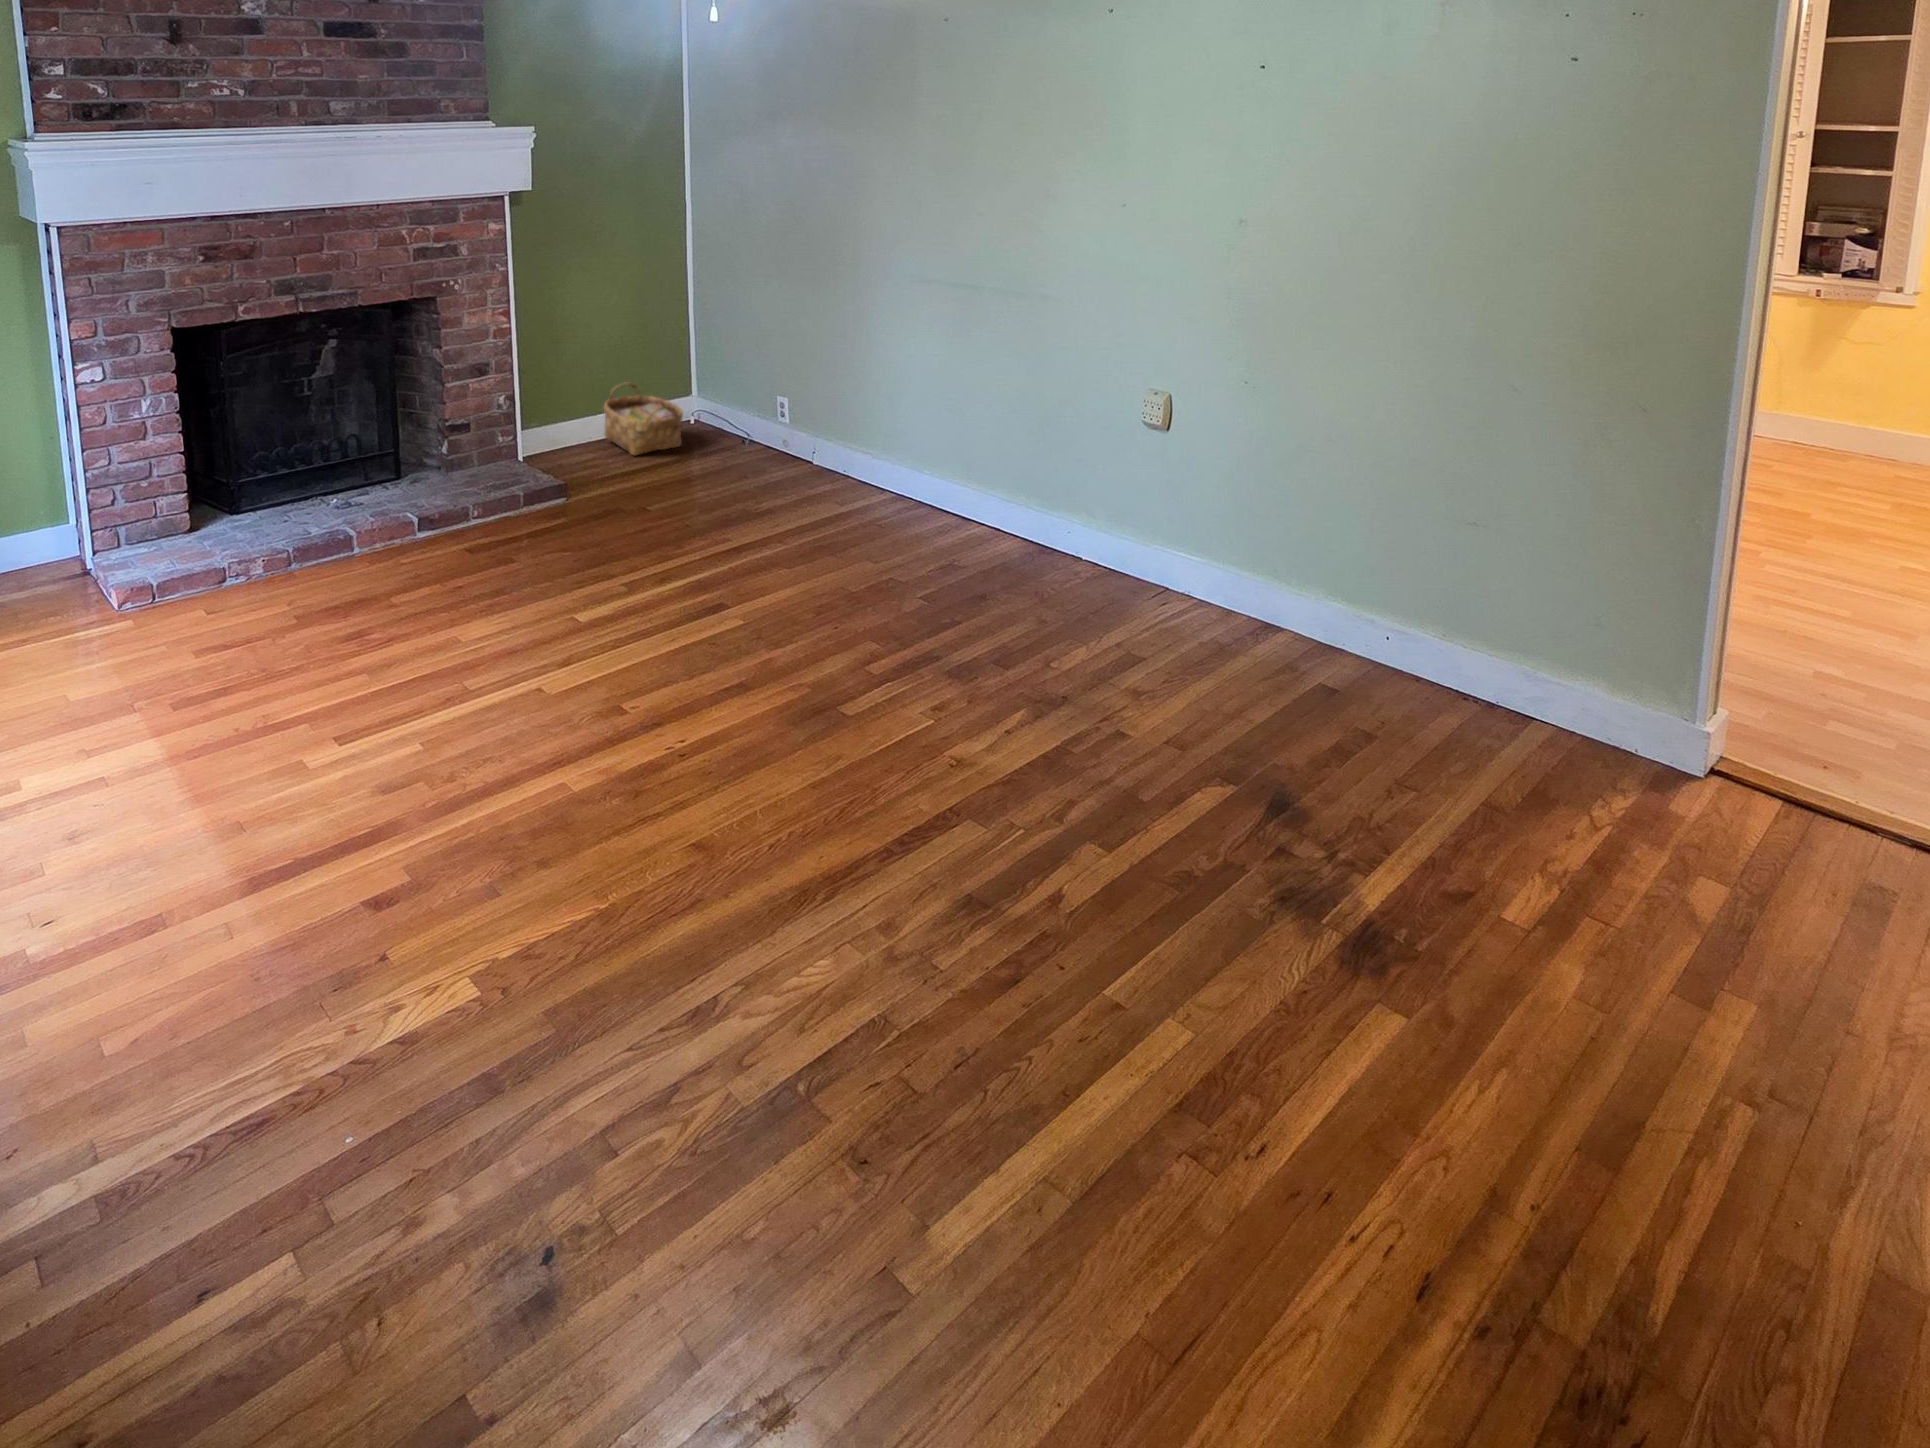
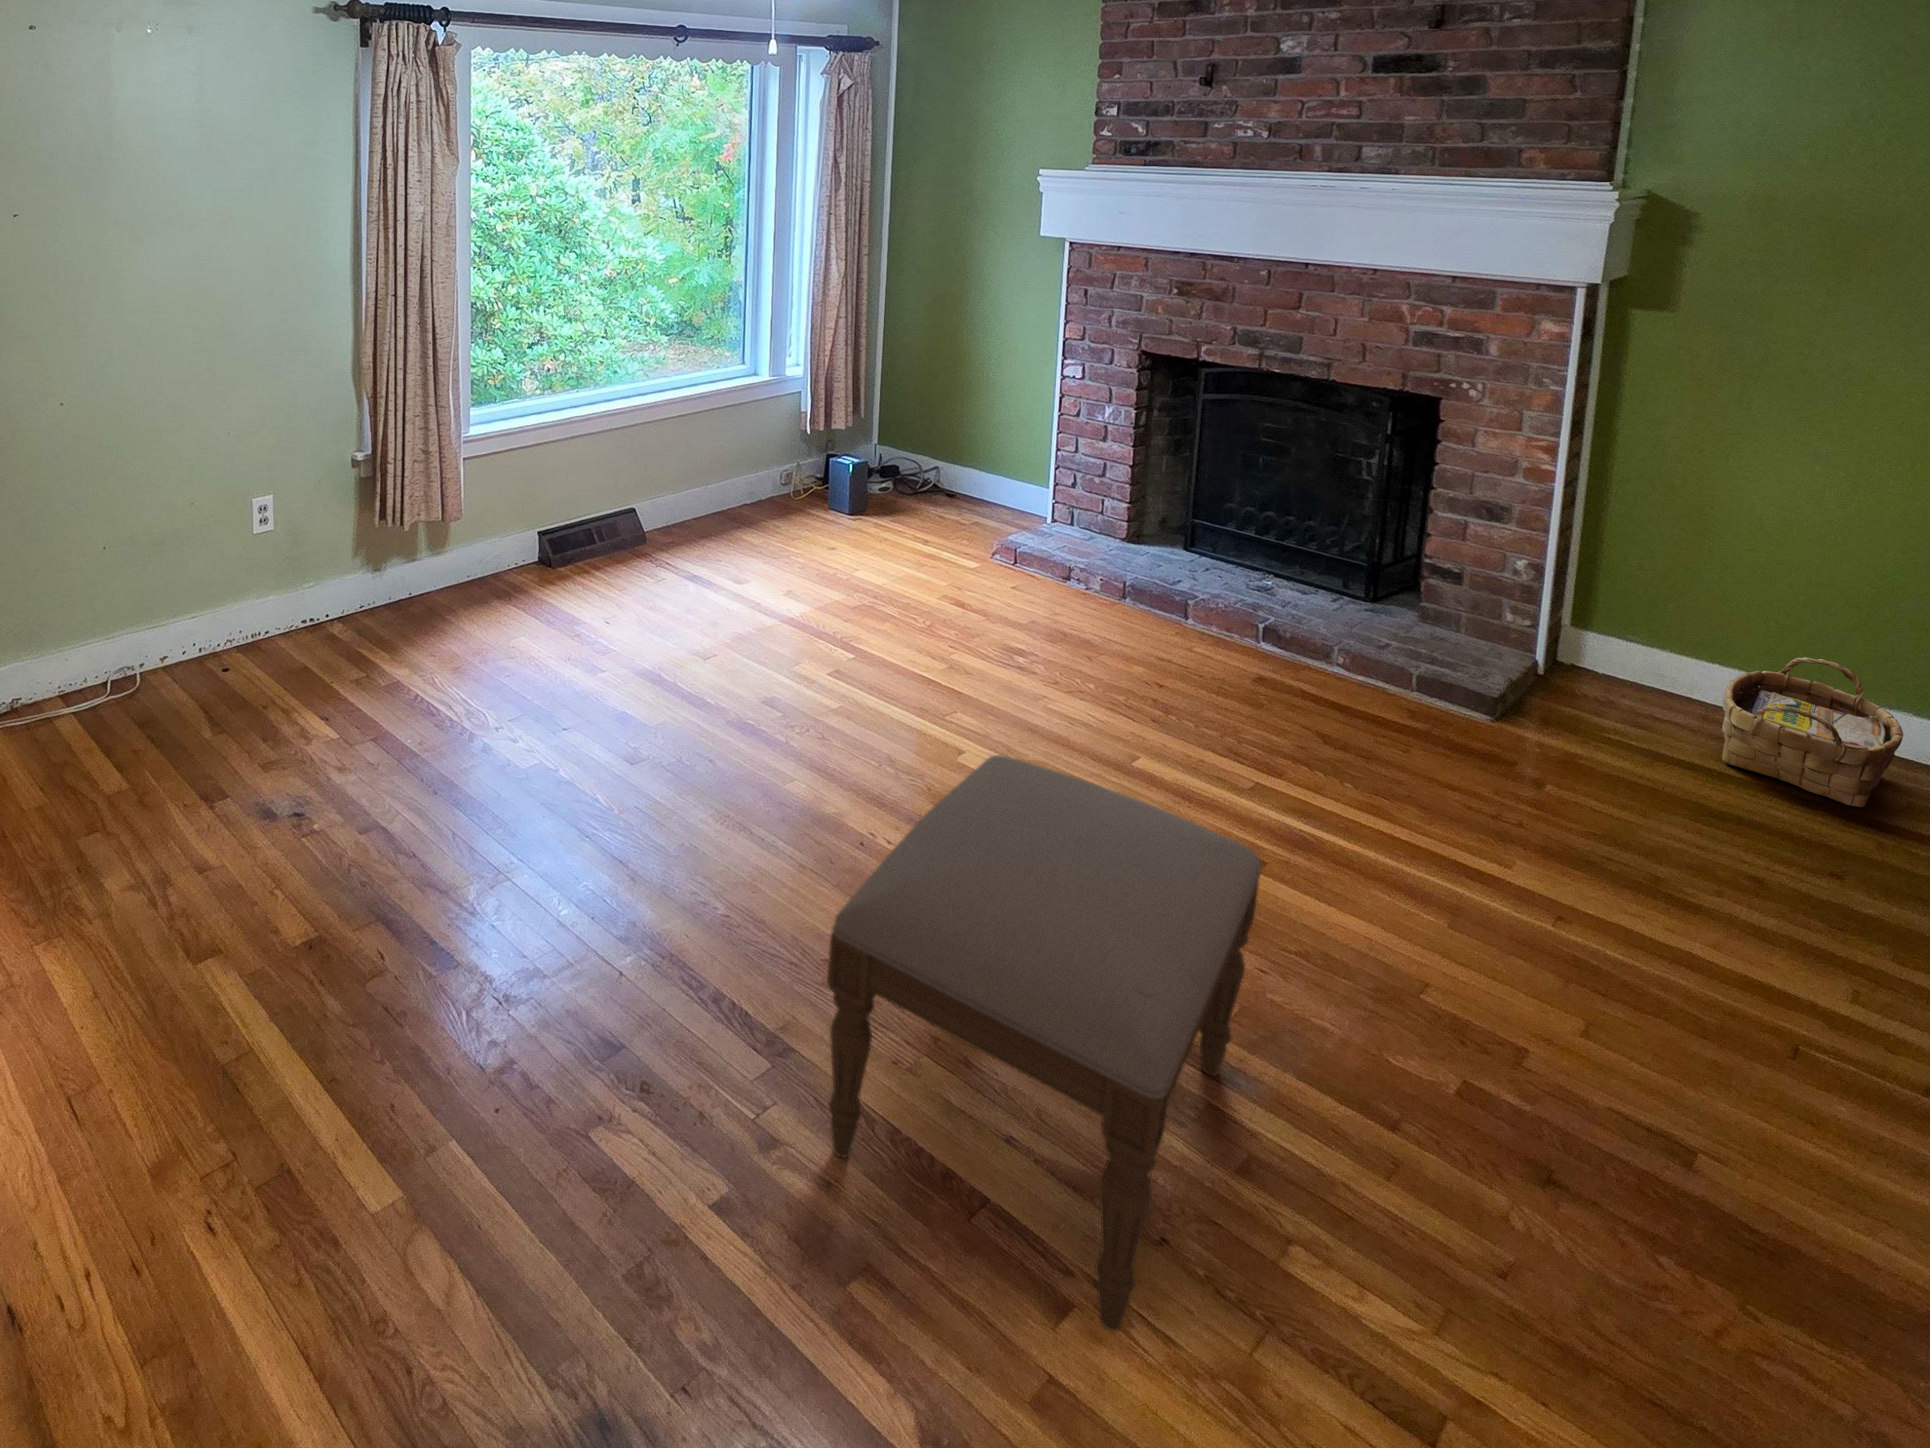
ottoman: none [827,521,1136,799] -> present [827,755,1261,1331]

